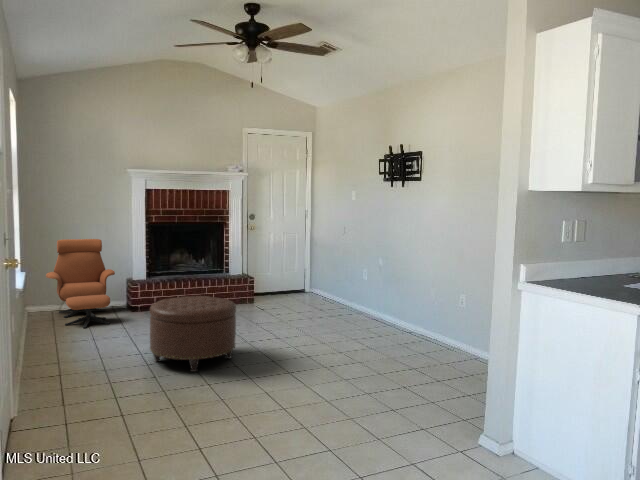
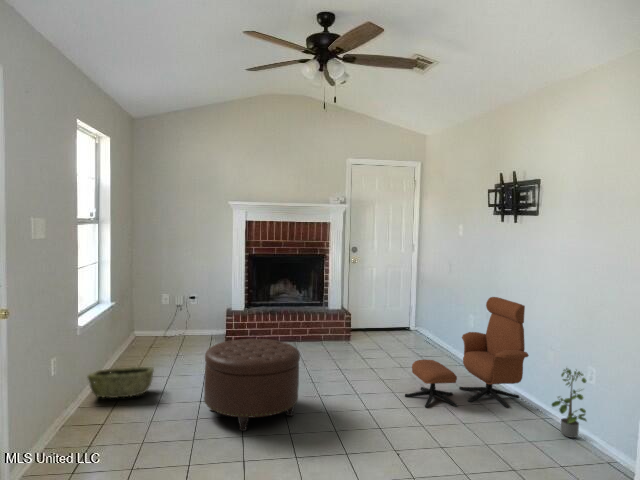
lounge chair: present [46,239,115,328] -> present [405,297,529,408]
potted plant: none [435,298,461,351] -> present [552,368,586,438]
woven basket: none [25,331,89,362] -> present [88,367,154,398]

